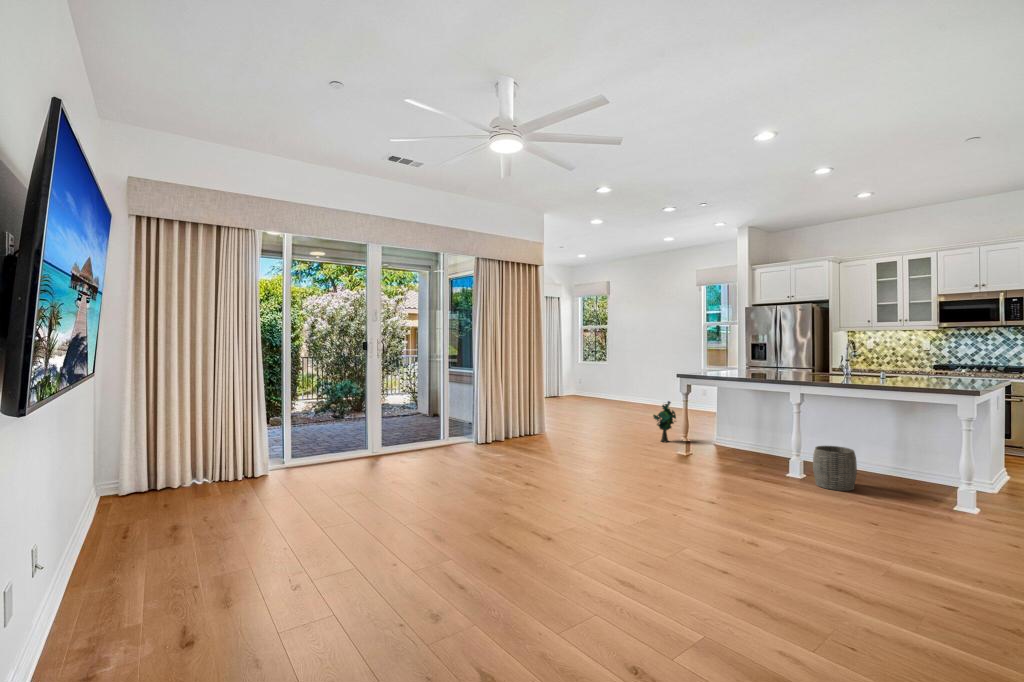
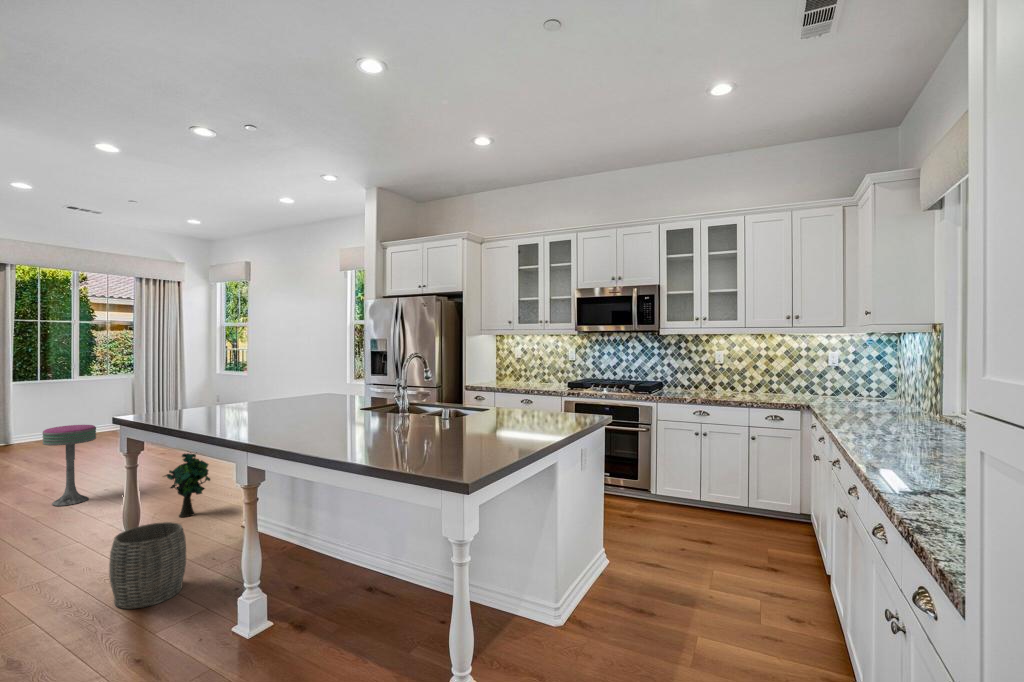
bar stool: none [570,388,594,433] -> present [42,425,96,506]
woven basket: present [813,446,857,491] -> present [109,522,186,609]

